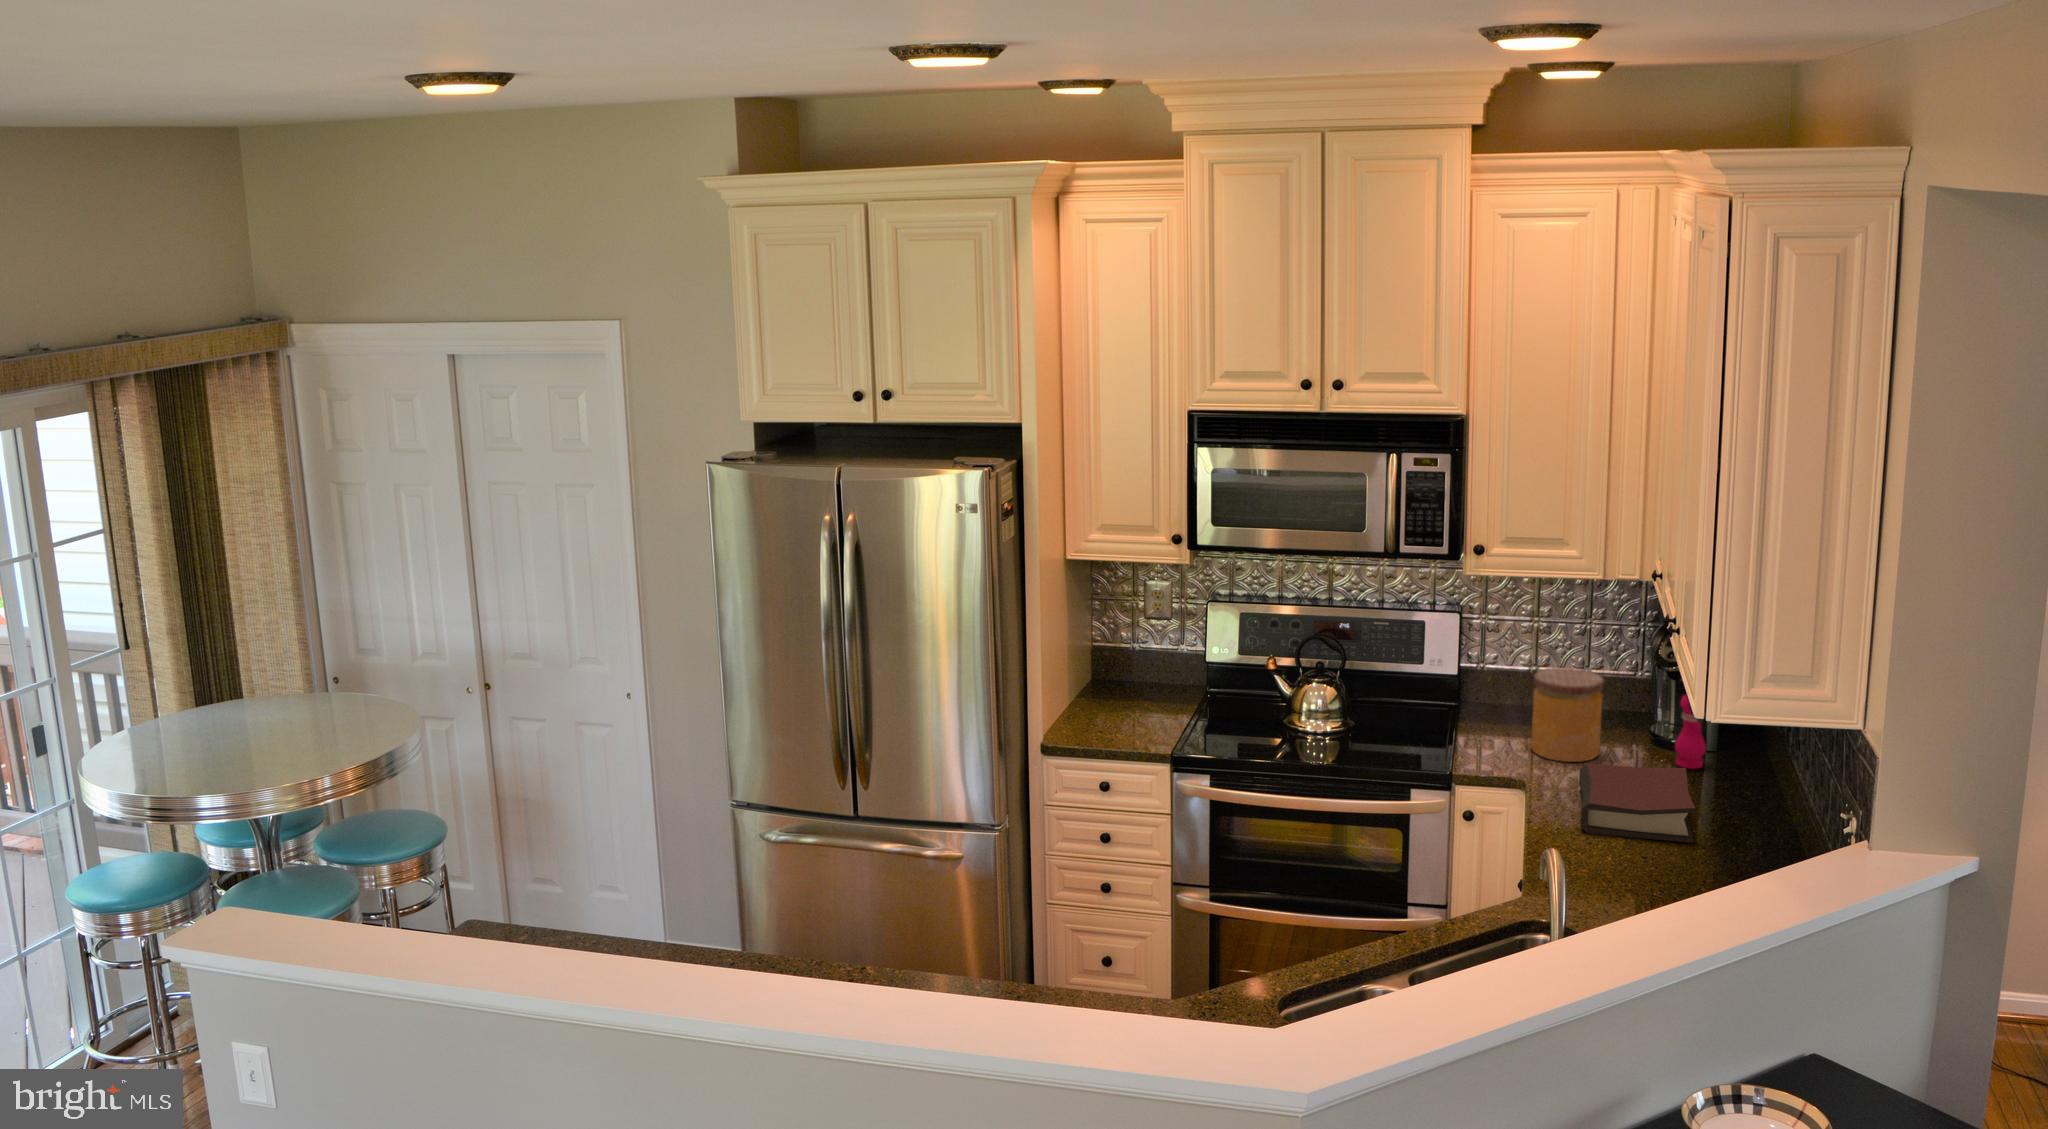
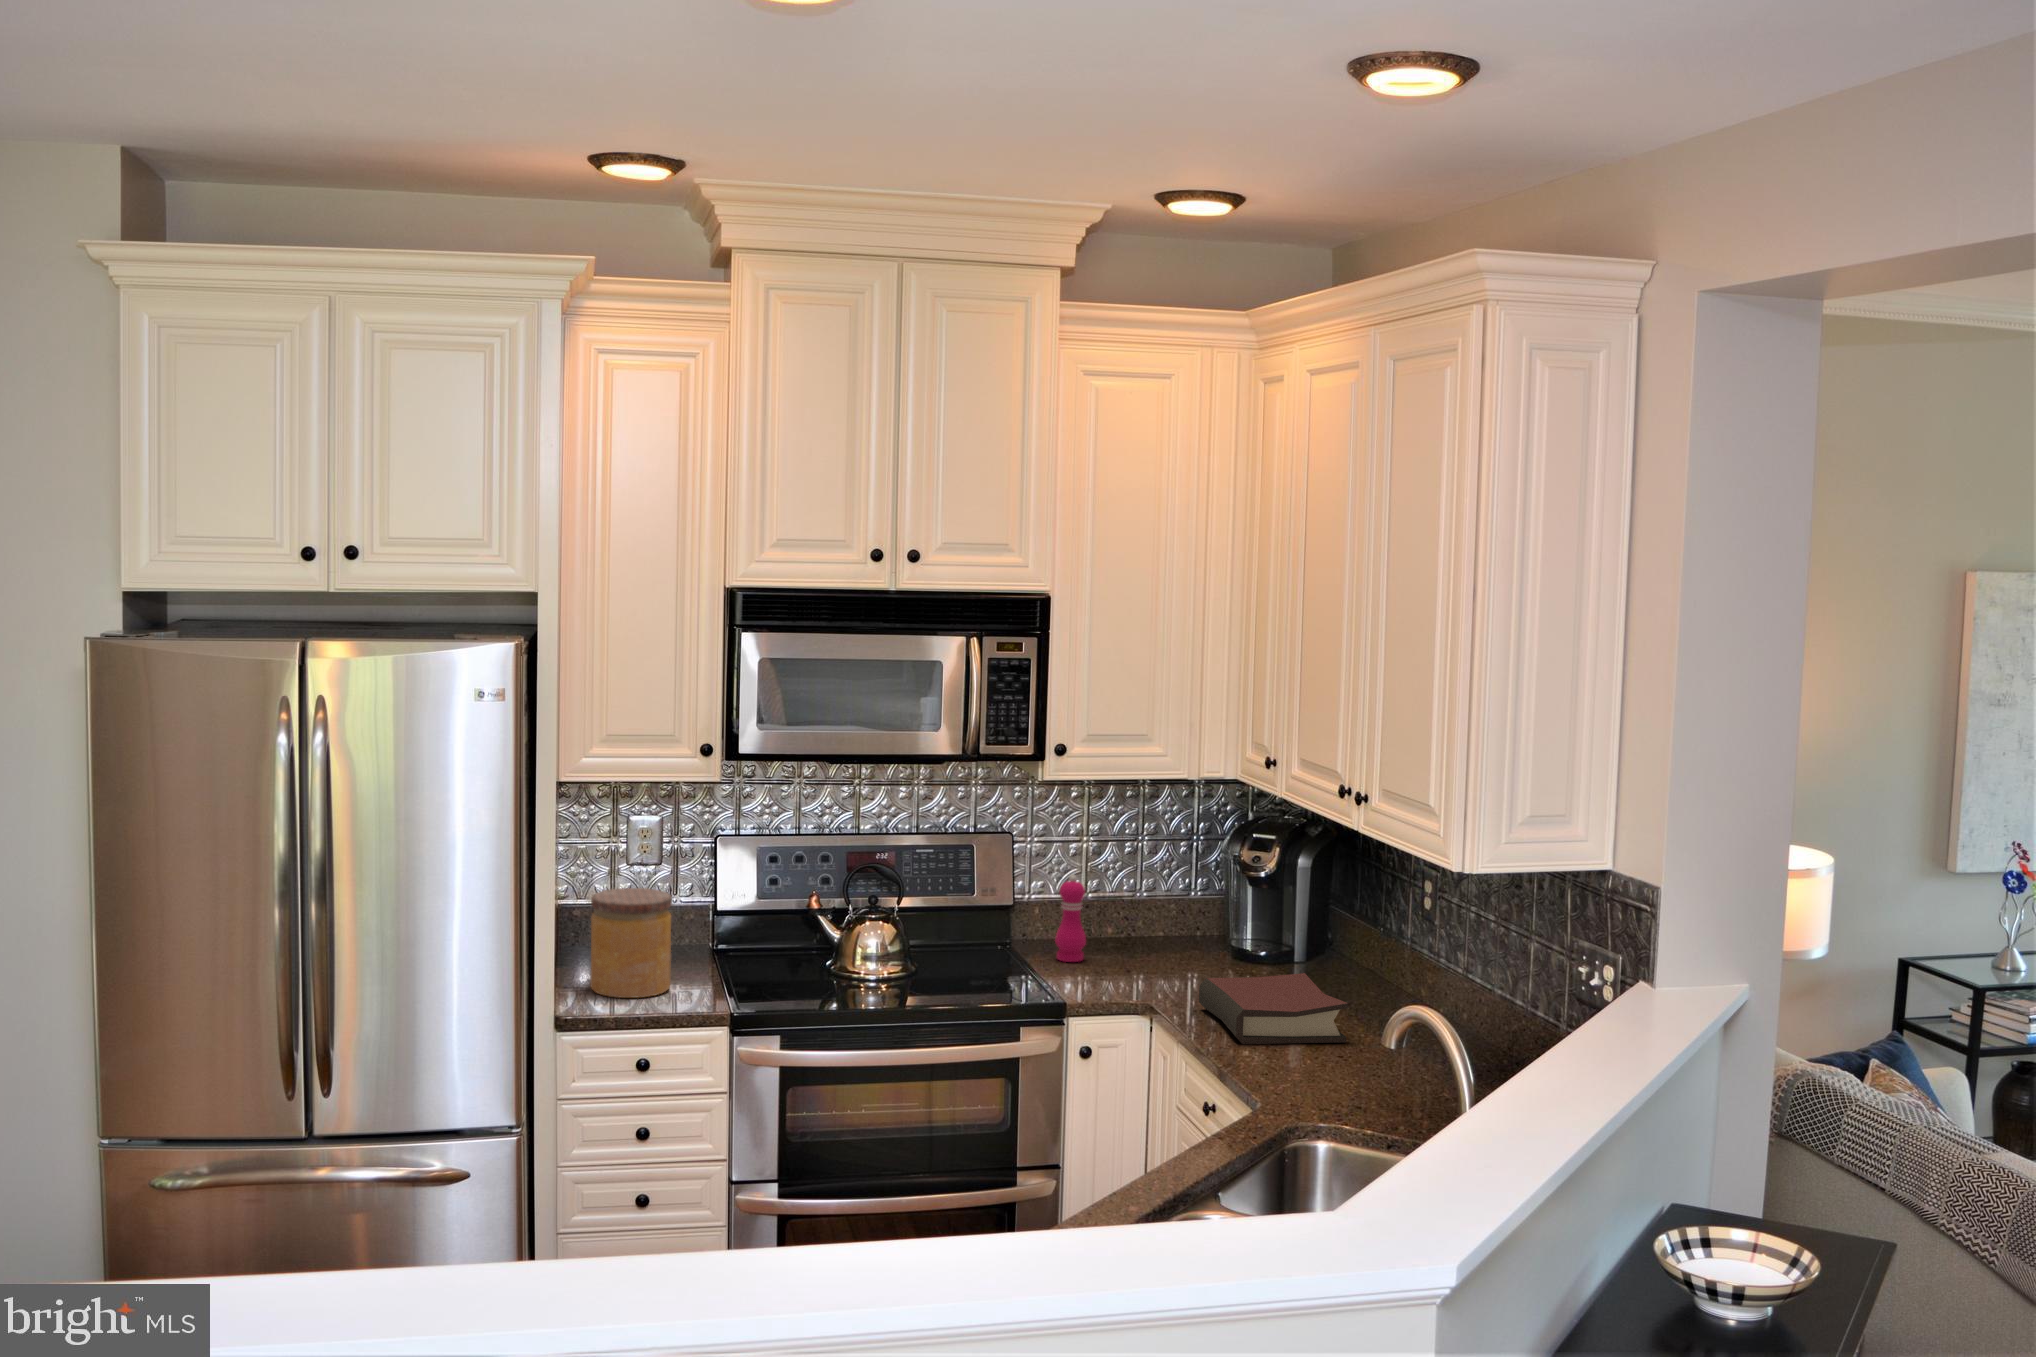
jar: present [1531,668,1604,762] -> present [591,888,672,998]
pepper mill: present [1675,696,1706,769] -> present [1055,875,1086,962]

